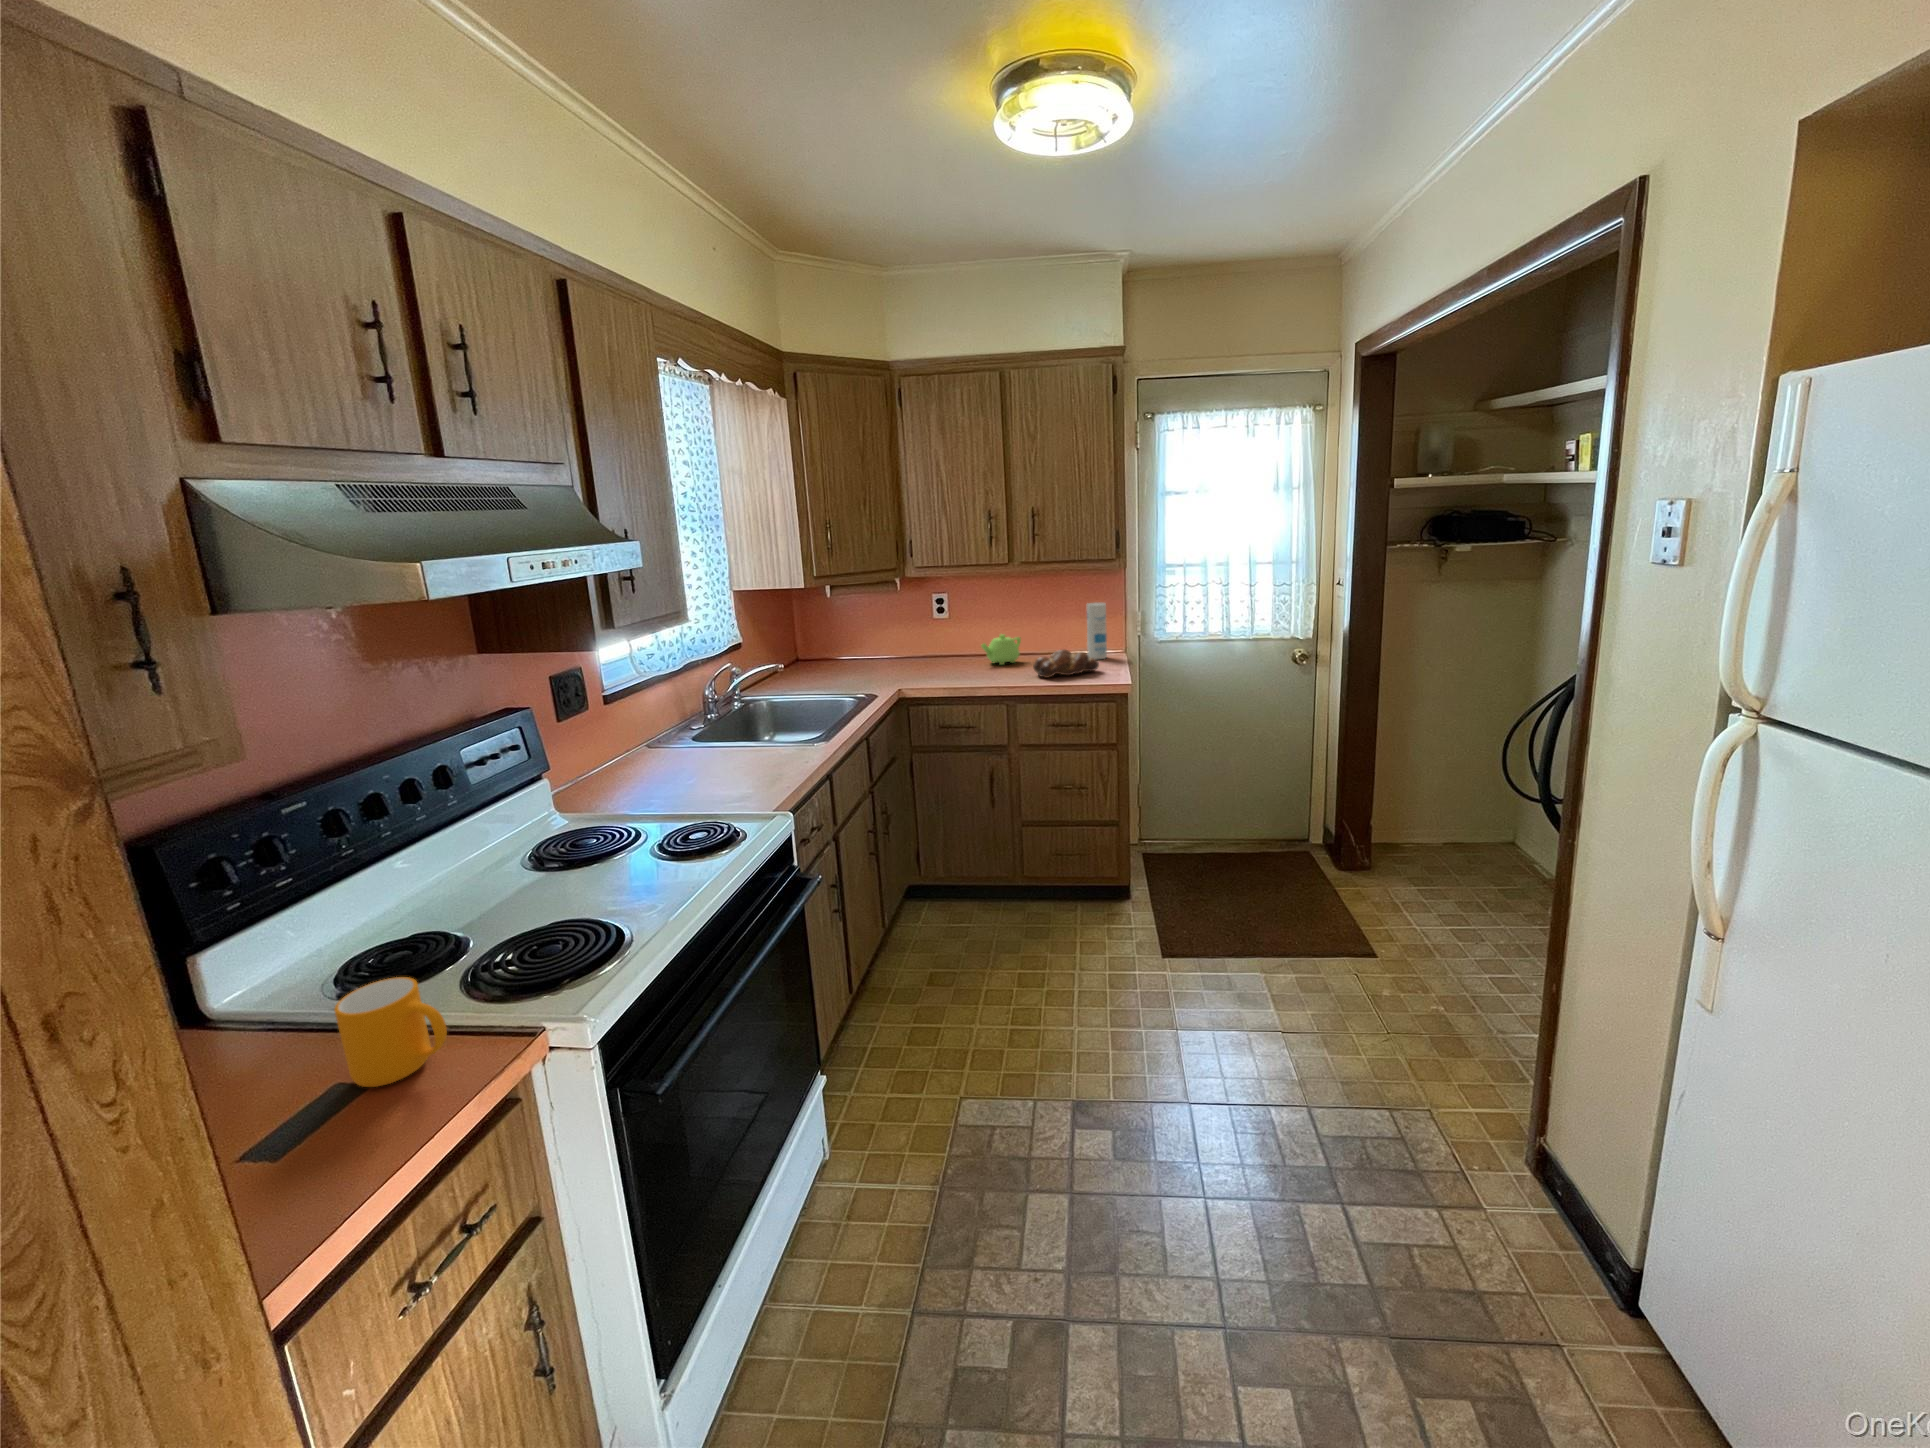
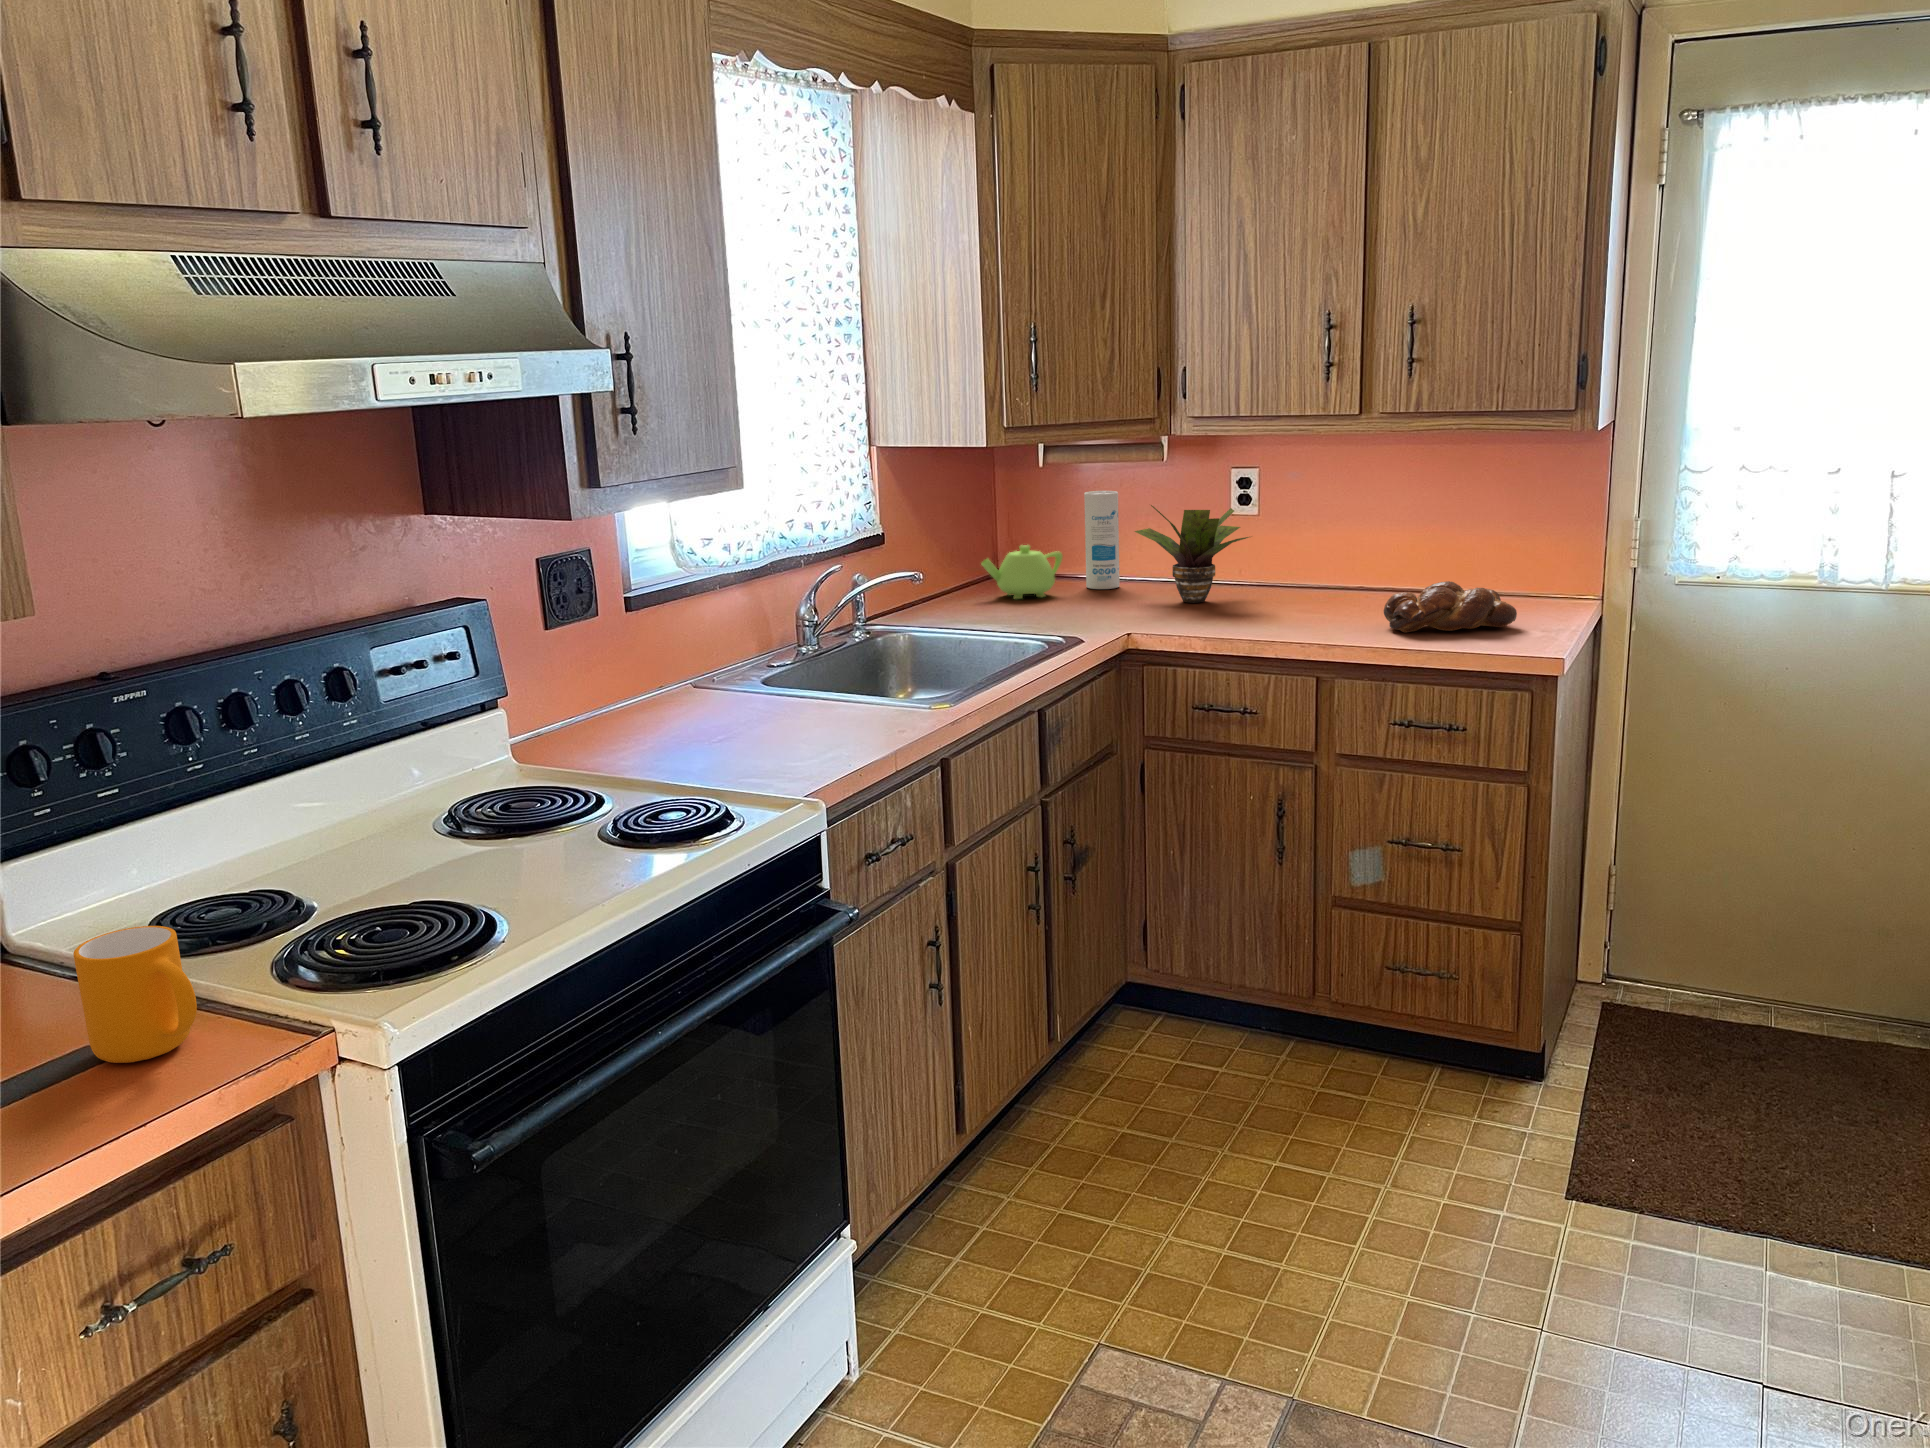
canister: present [1087,603,1107,659] -> present [1084,491,1120,589]
potted plant: none [885,616,955,670] -> present [1135,505,1249,603]
teapot: present [981,634,1021,665] -> present [982,545,1063,599]

